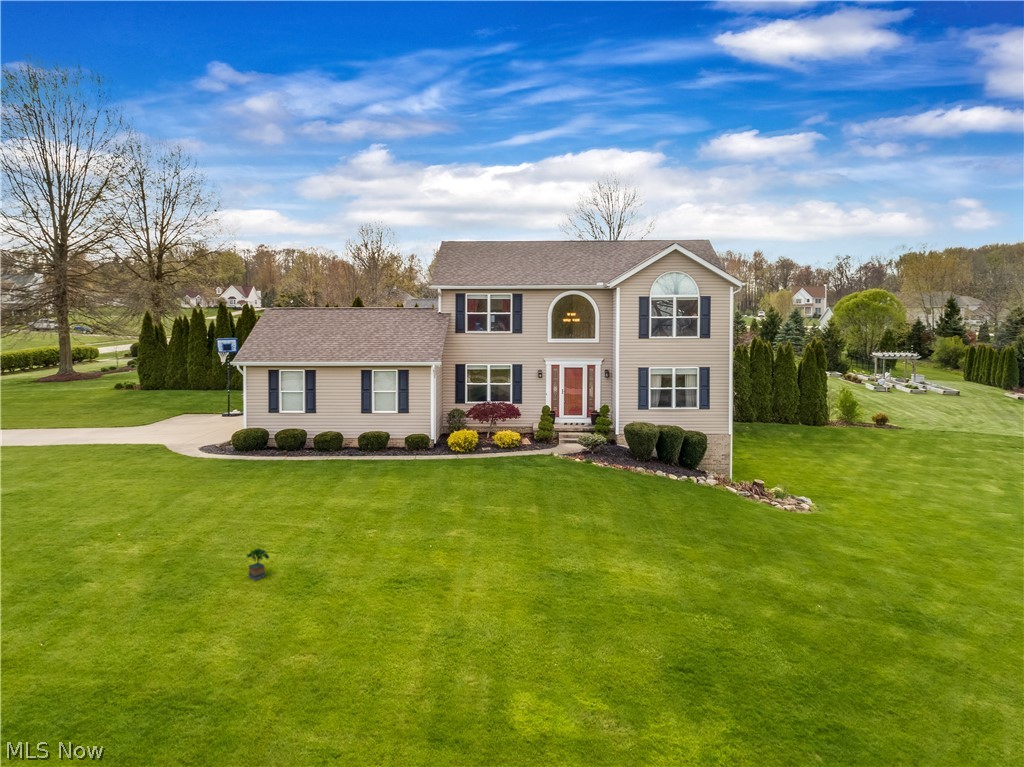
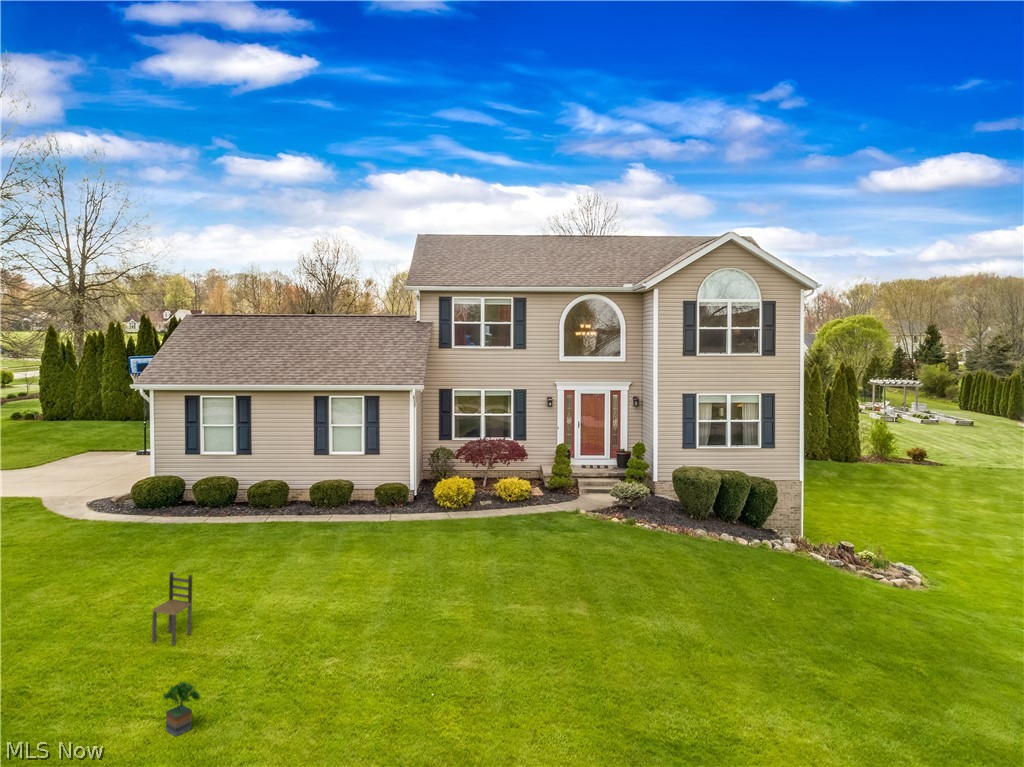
chair: none [243,486,268,533] -> present [152,572,192,646]

